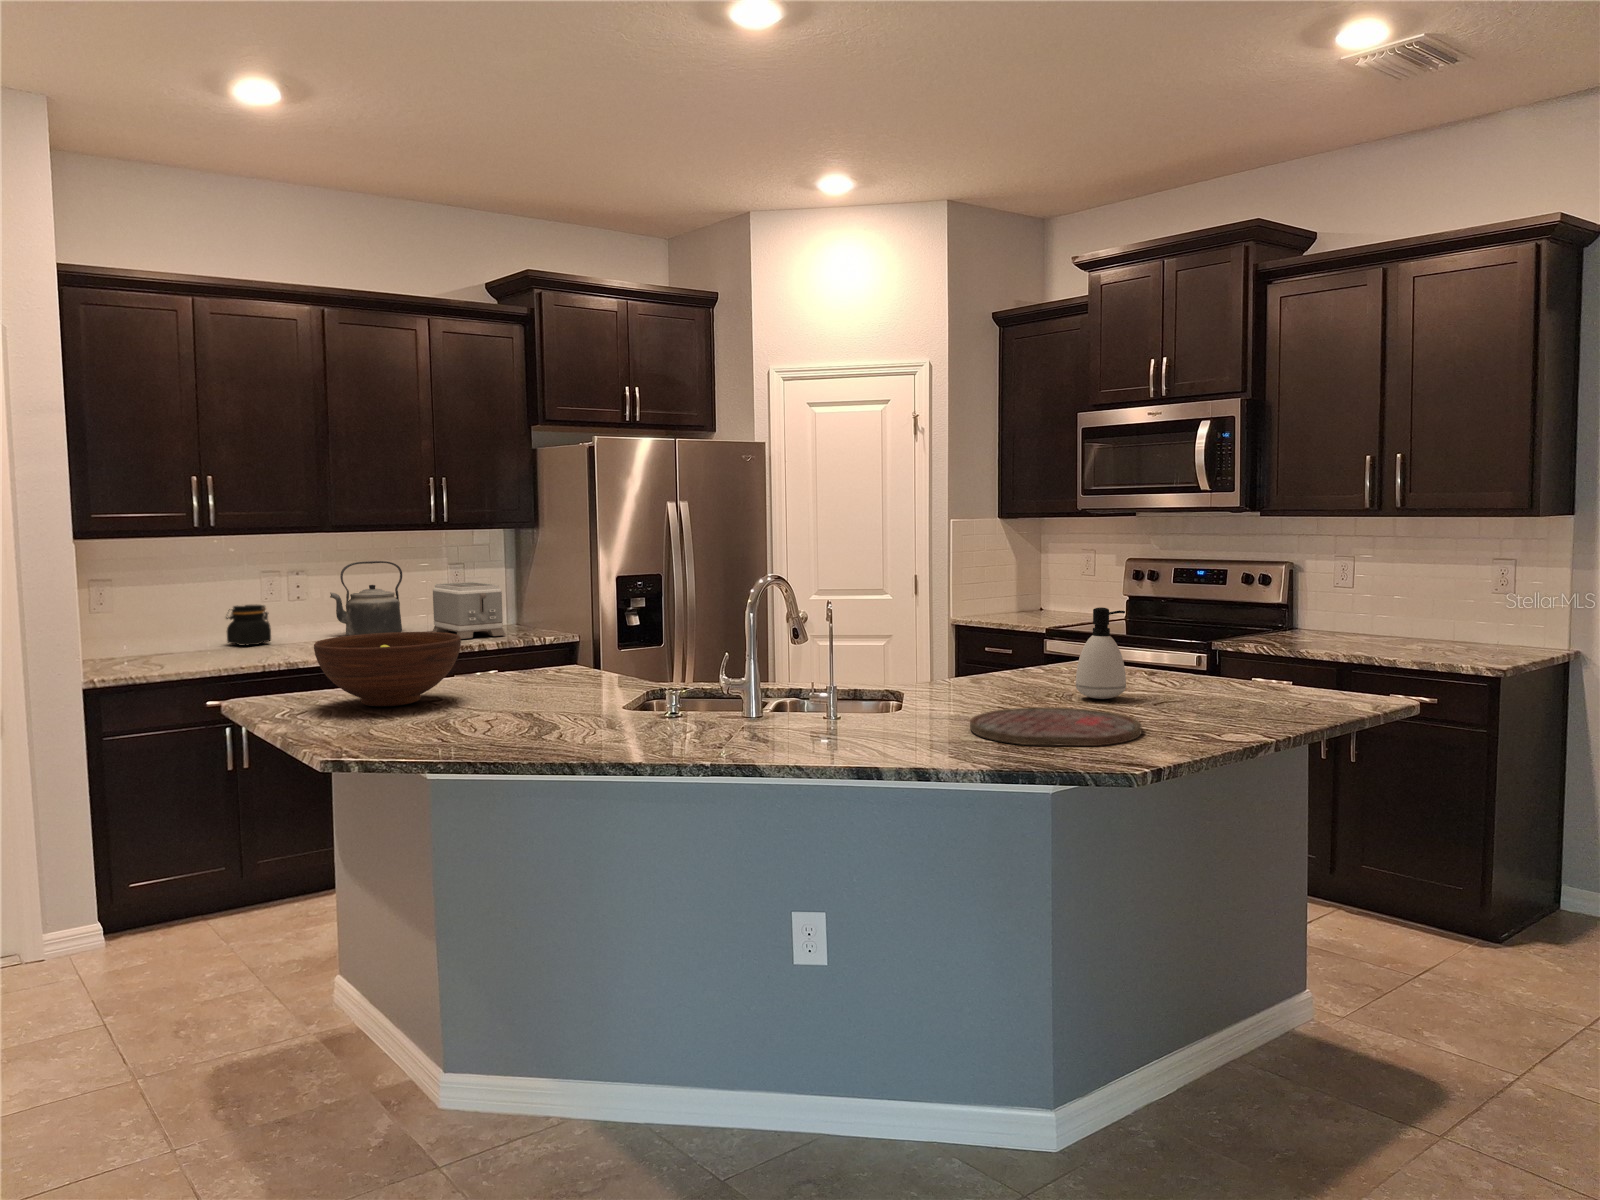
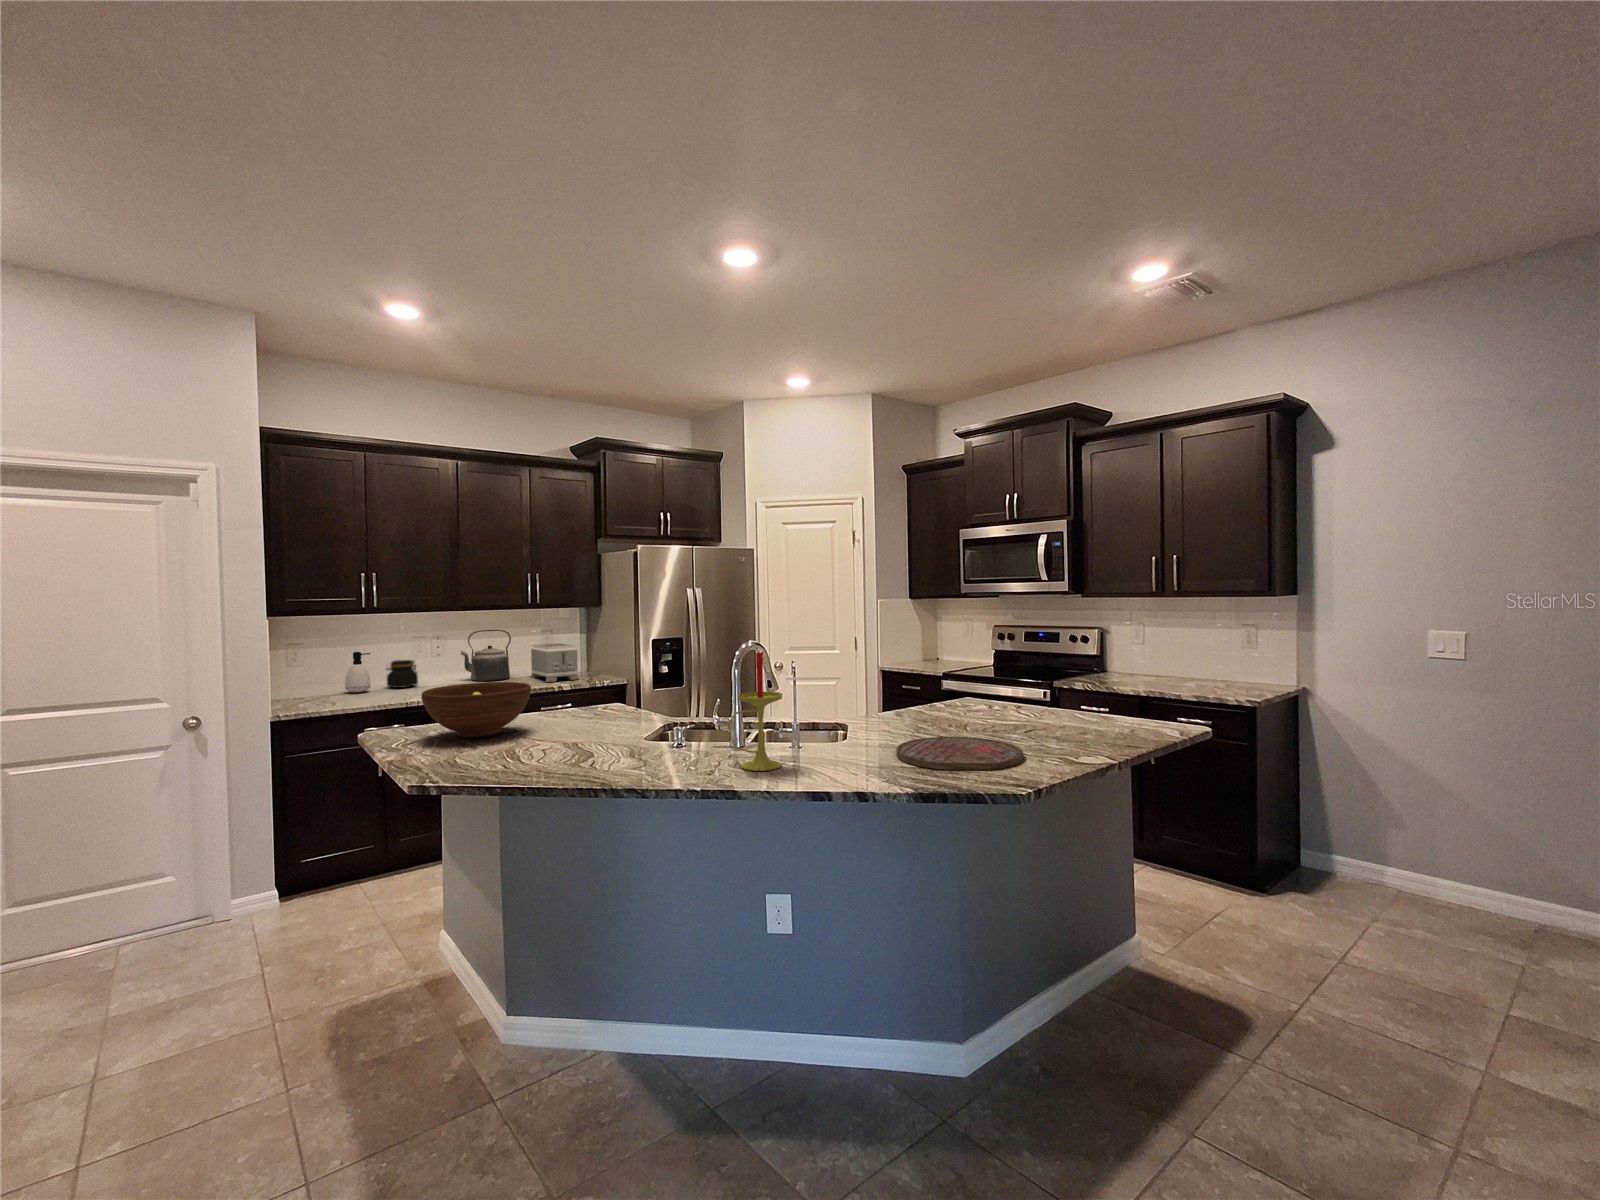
candle: none [742,584,817,746] -> present [727,652,783,771]
soap dispenser: present [1076,607,1126,699] -> present [345,652,371,693]

